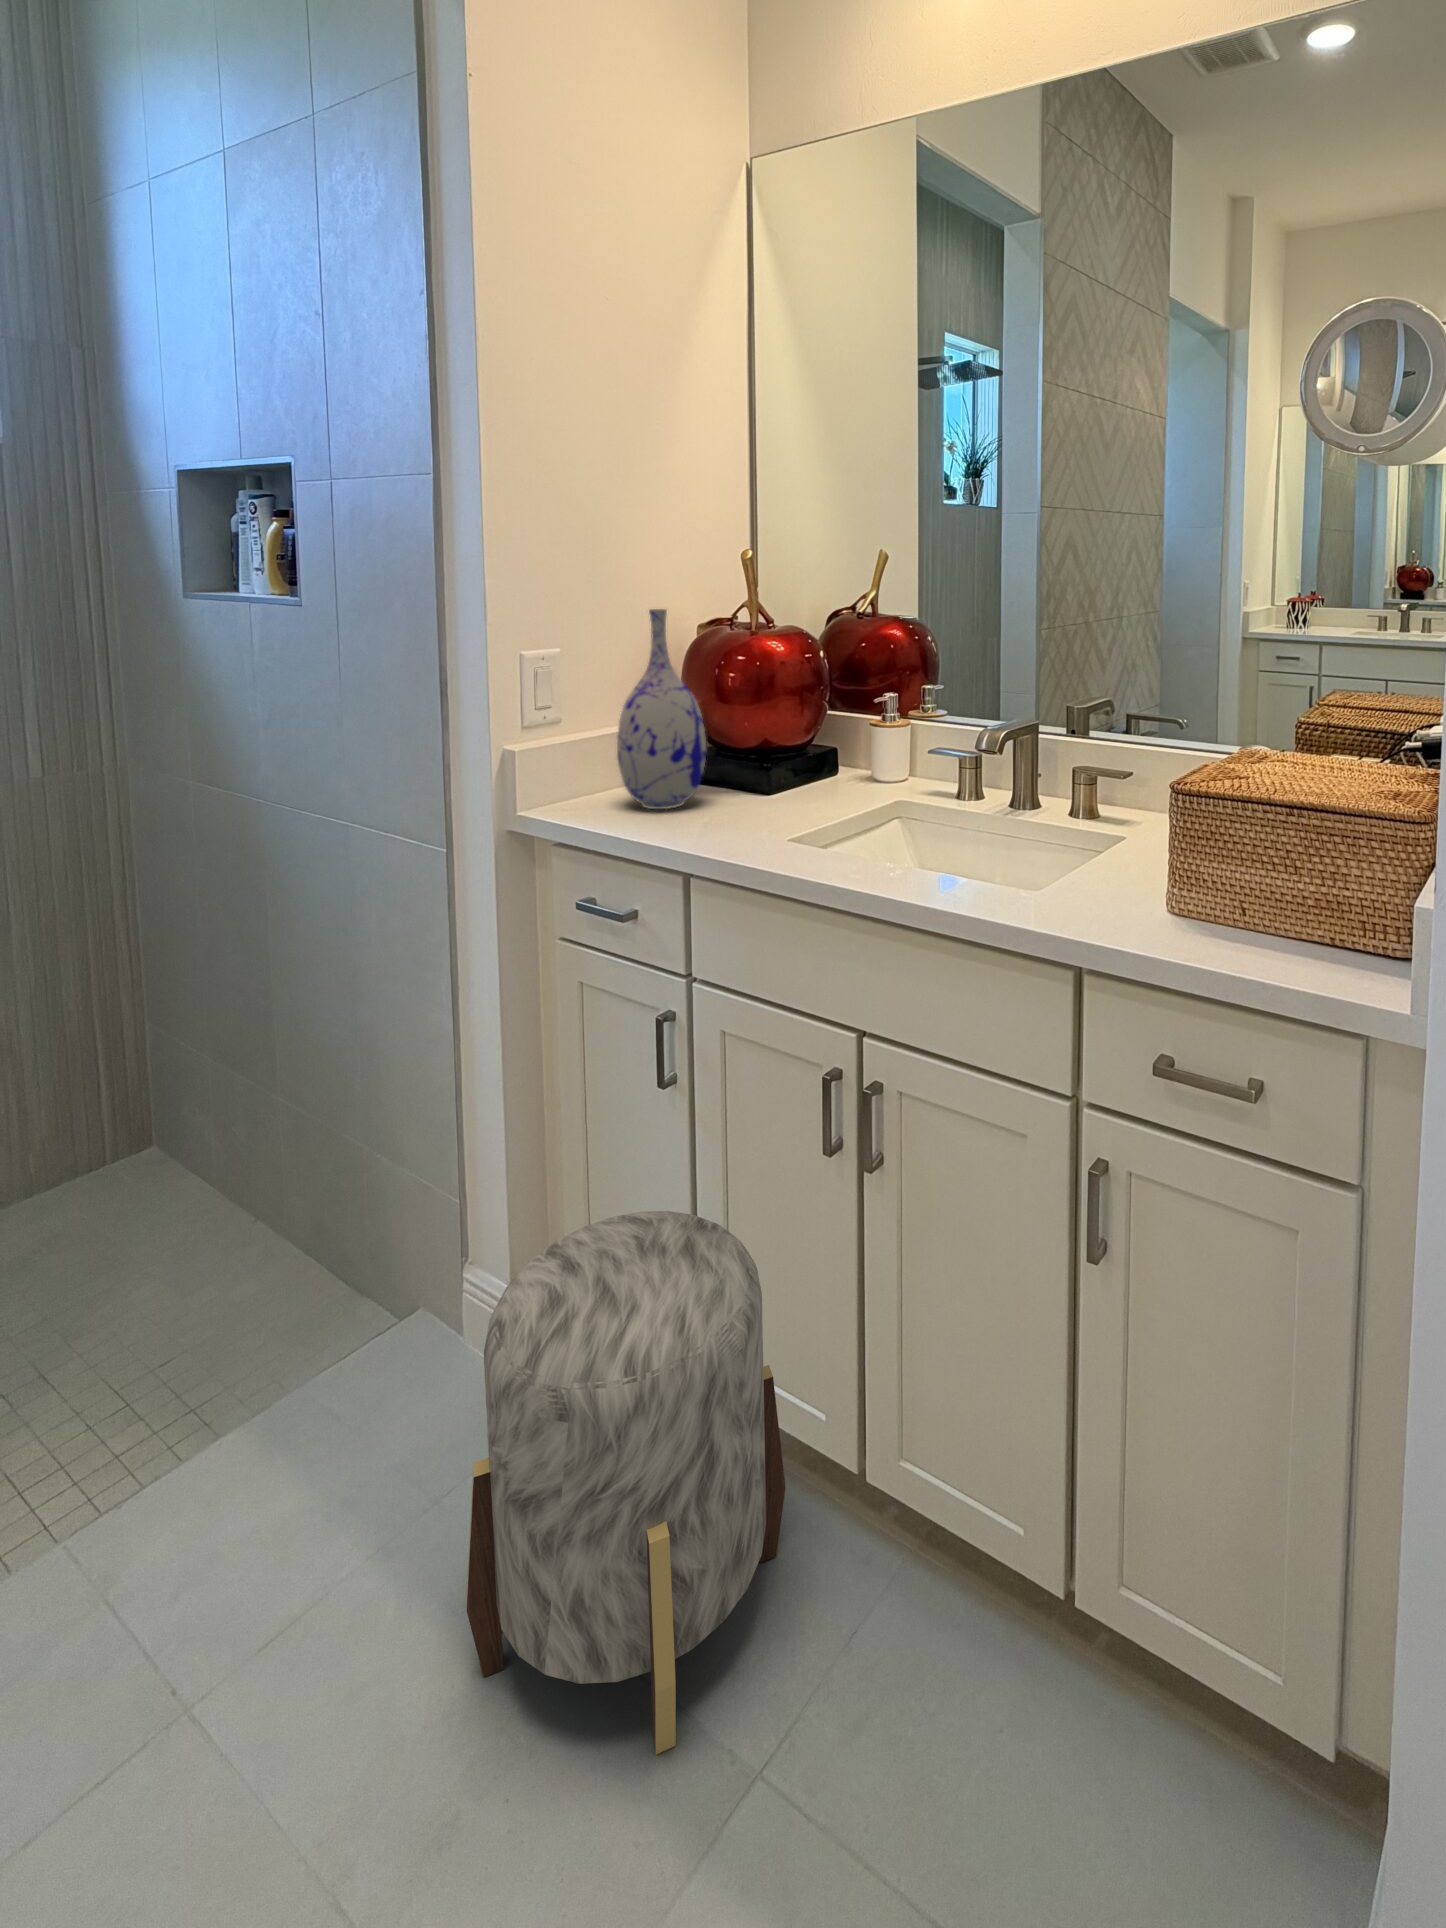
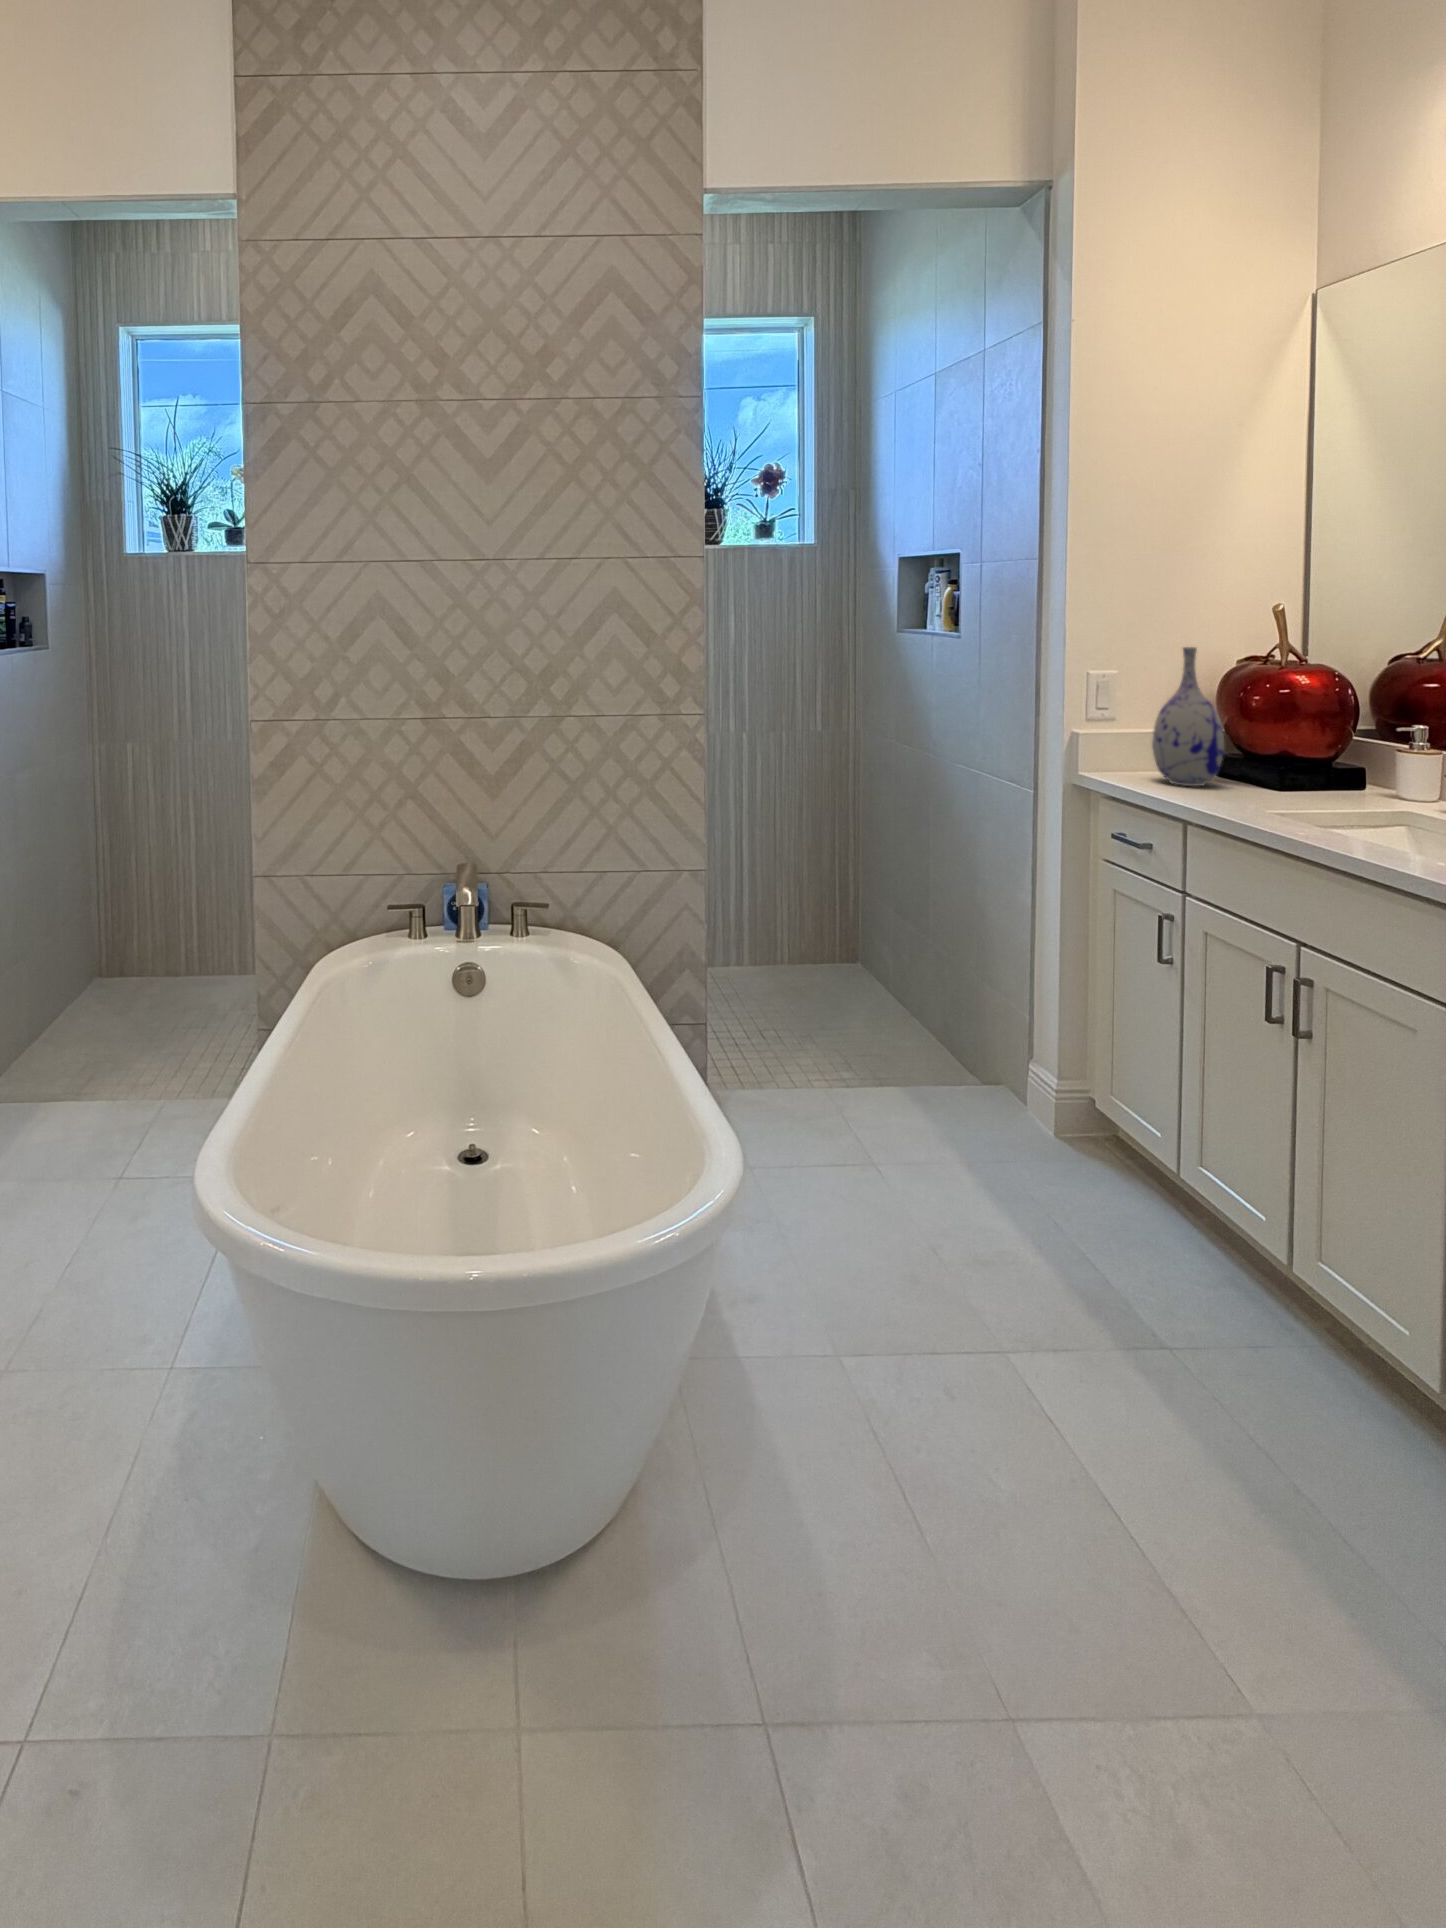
stool: present [467,1211,786,1755] -> none [1007,1022,1226,1315]

